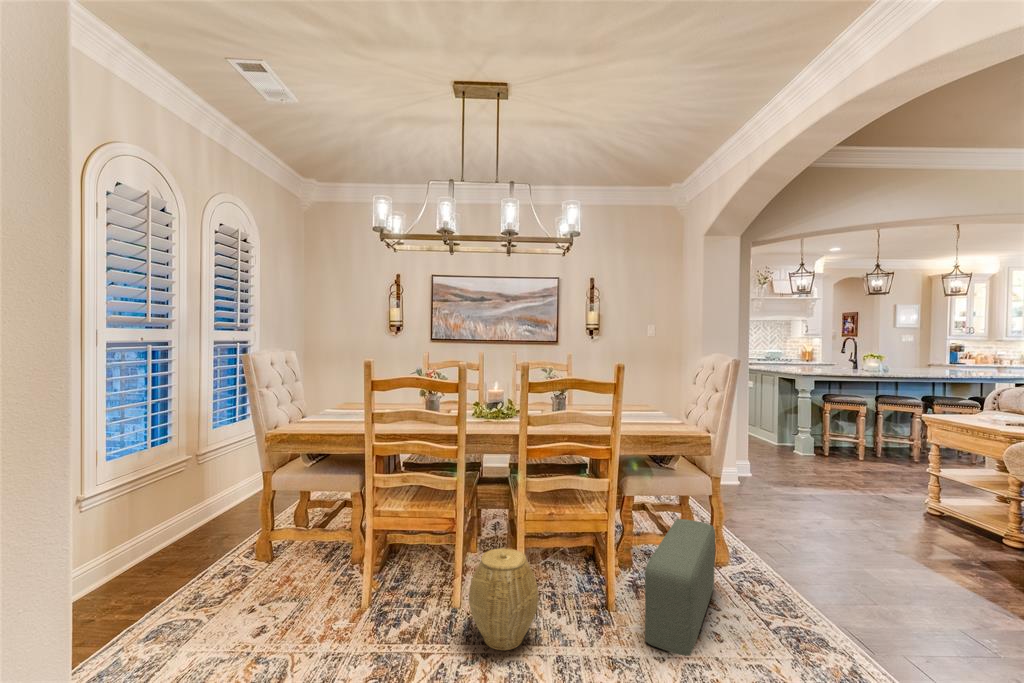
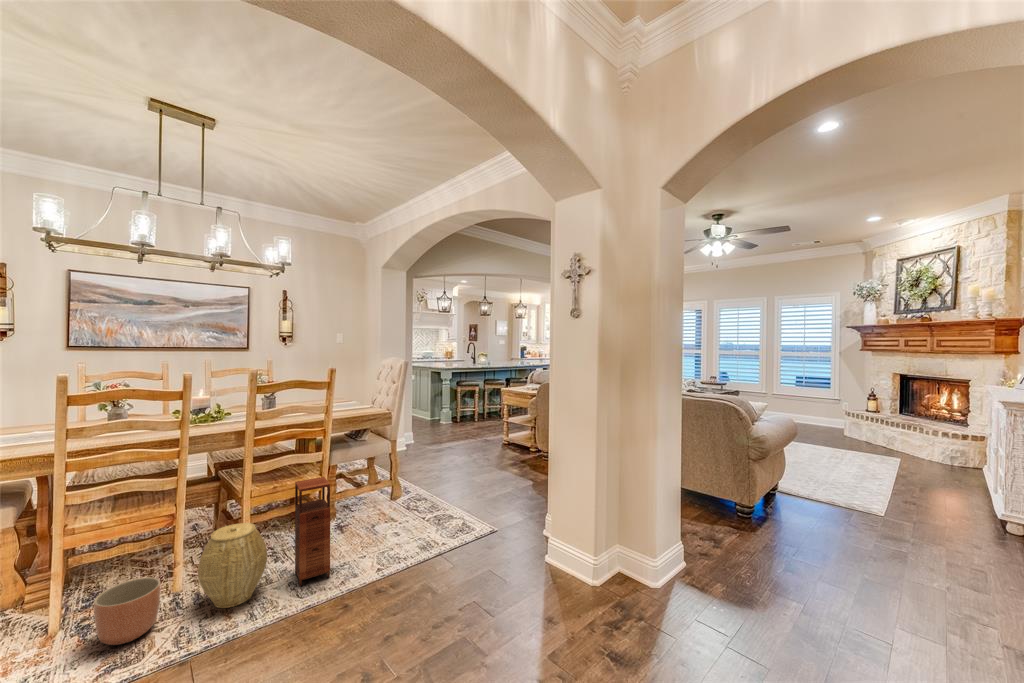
storage cabinet: none [571,513,612,658] -> present [295,477,330,586]
pouf: present [645,519,715,656] -> none [353,472,396,560]
planter: none [383,581,436,649] -> present [94,577,160,645]

